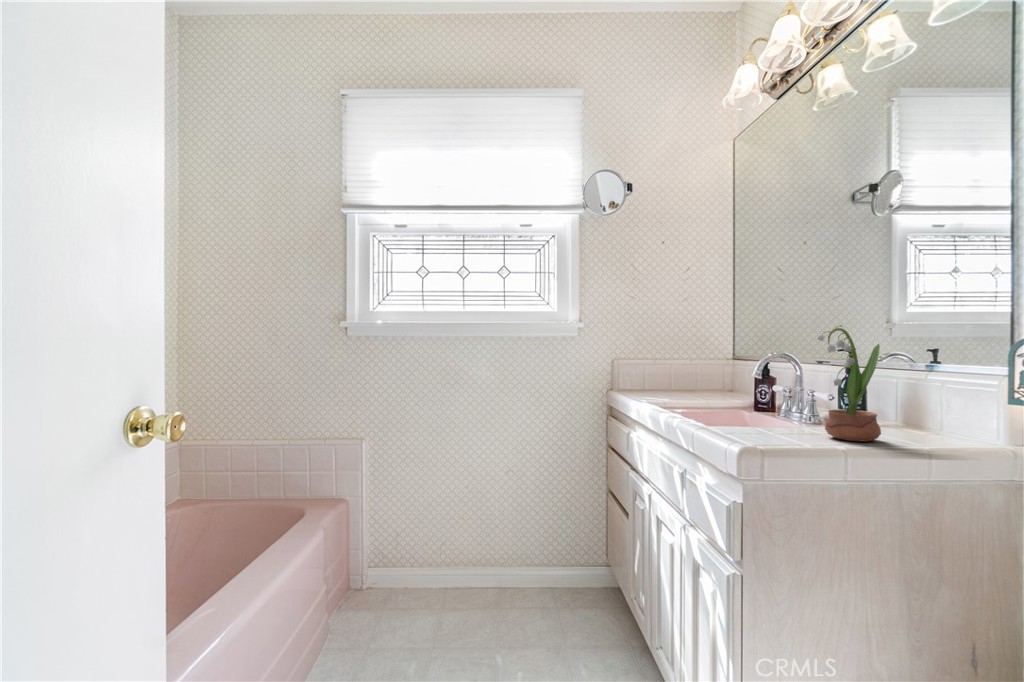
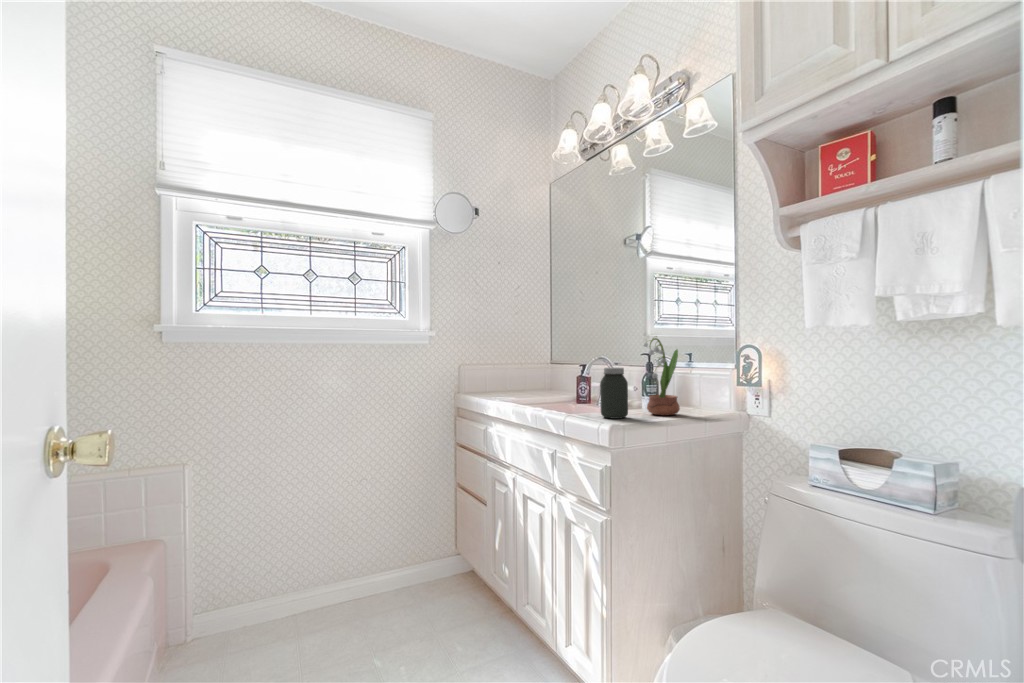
jar: none [744,369,785,439] -> present [600,367,628,419]

